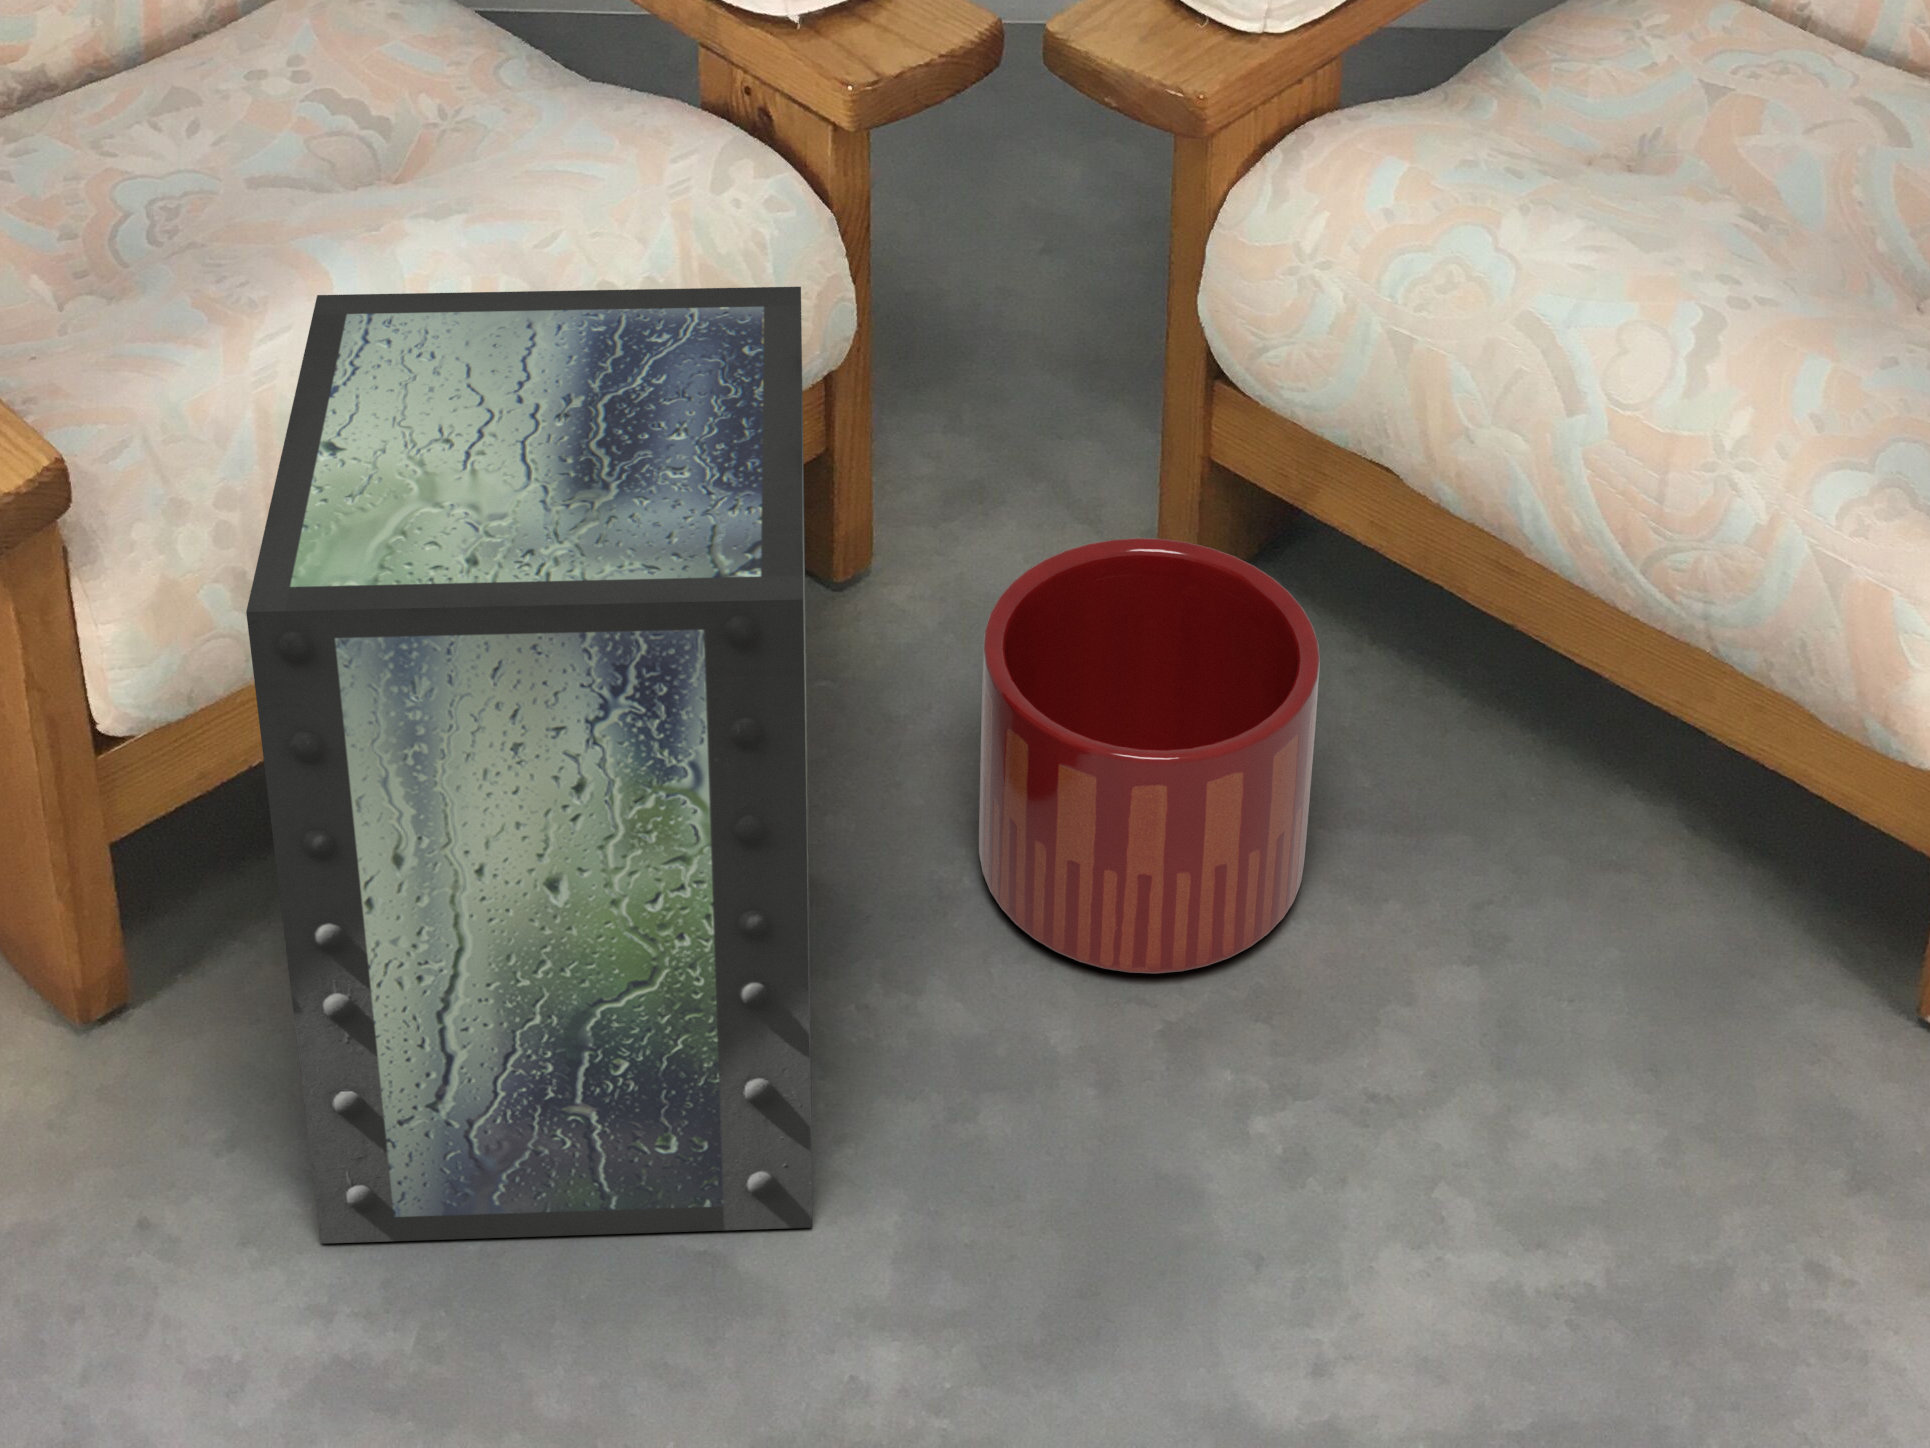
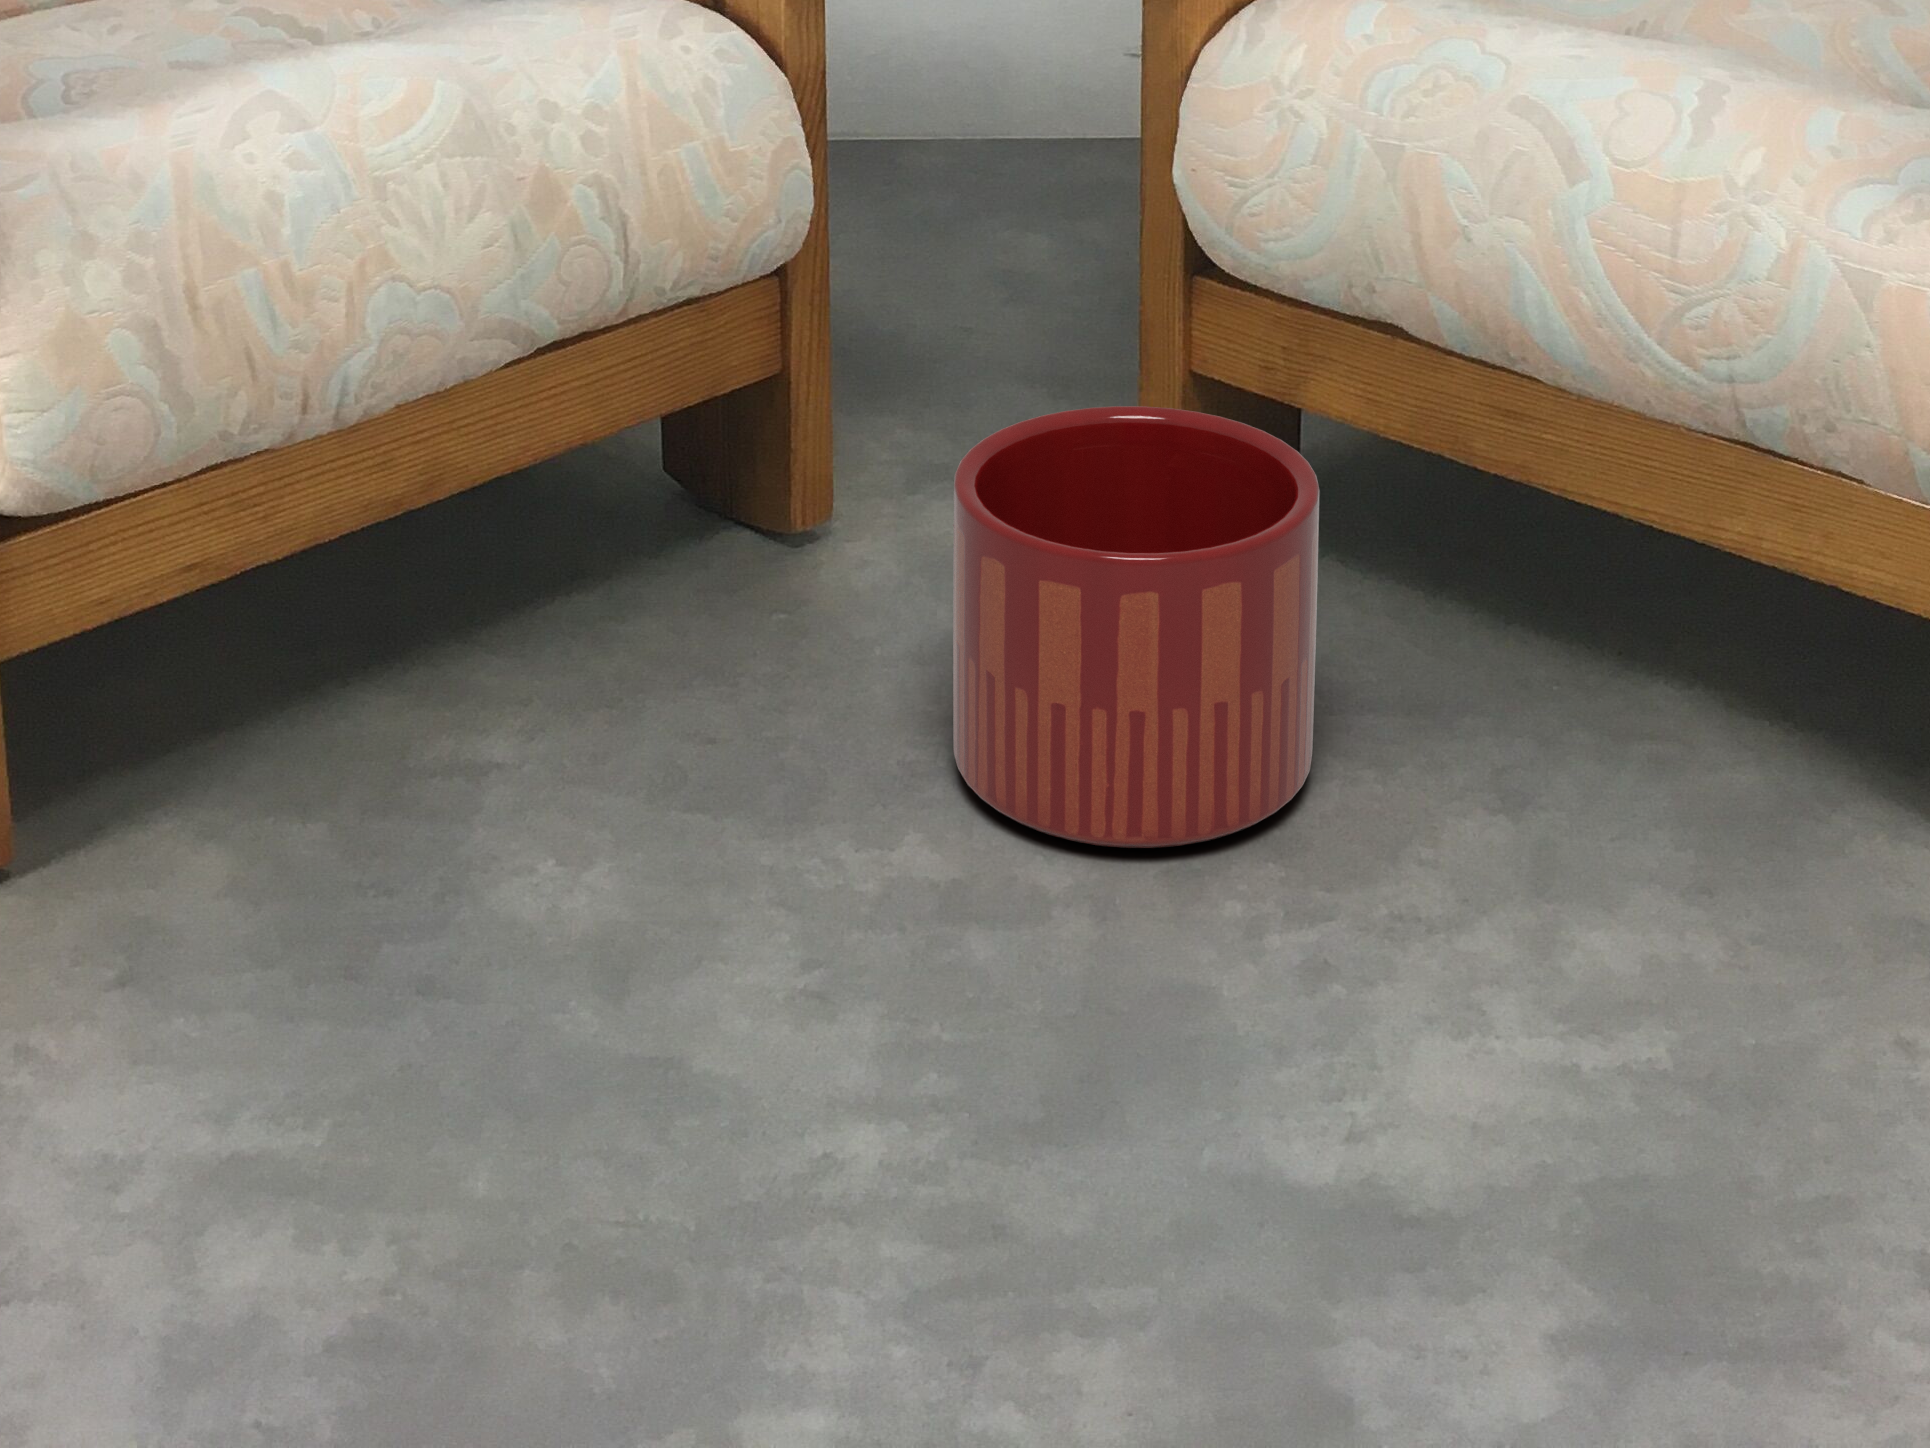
storage box: present [246,287,812,1244] -> none [148,32,772,1090]

